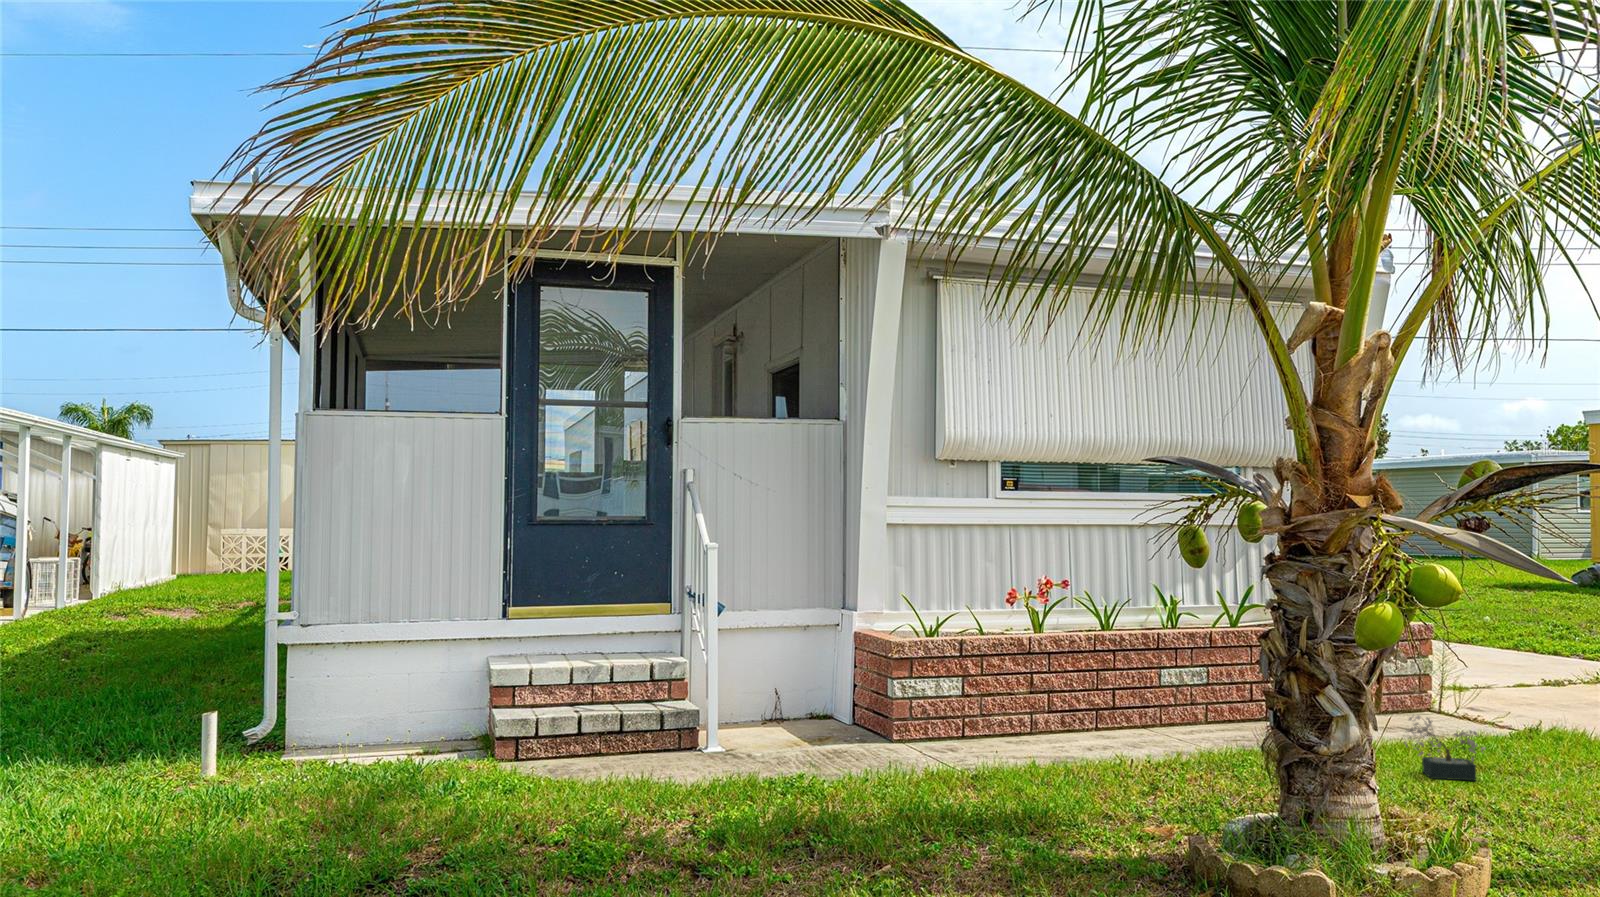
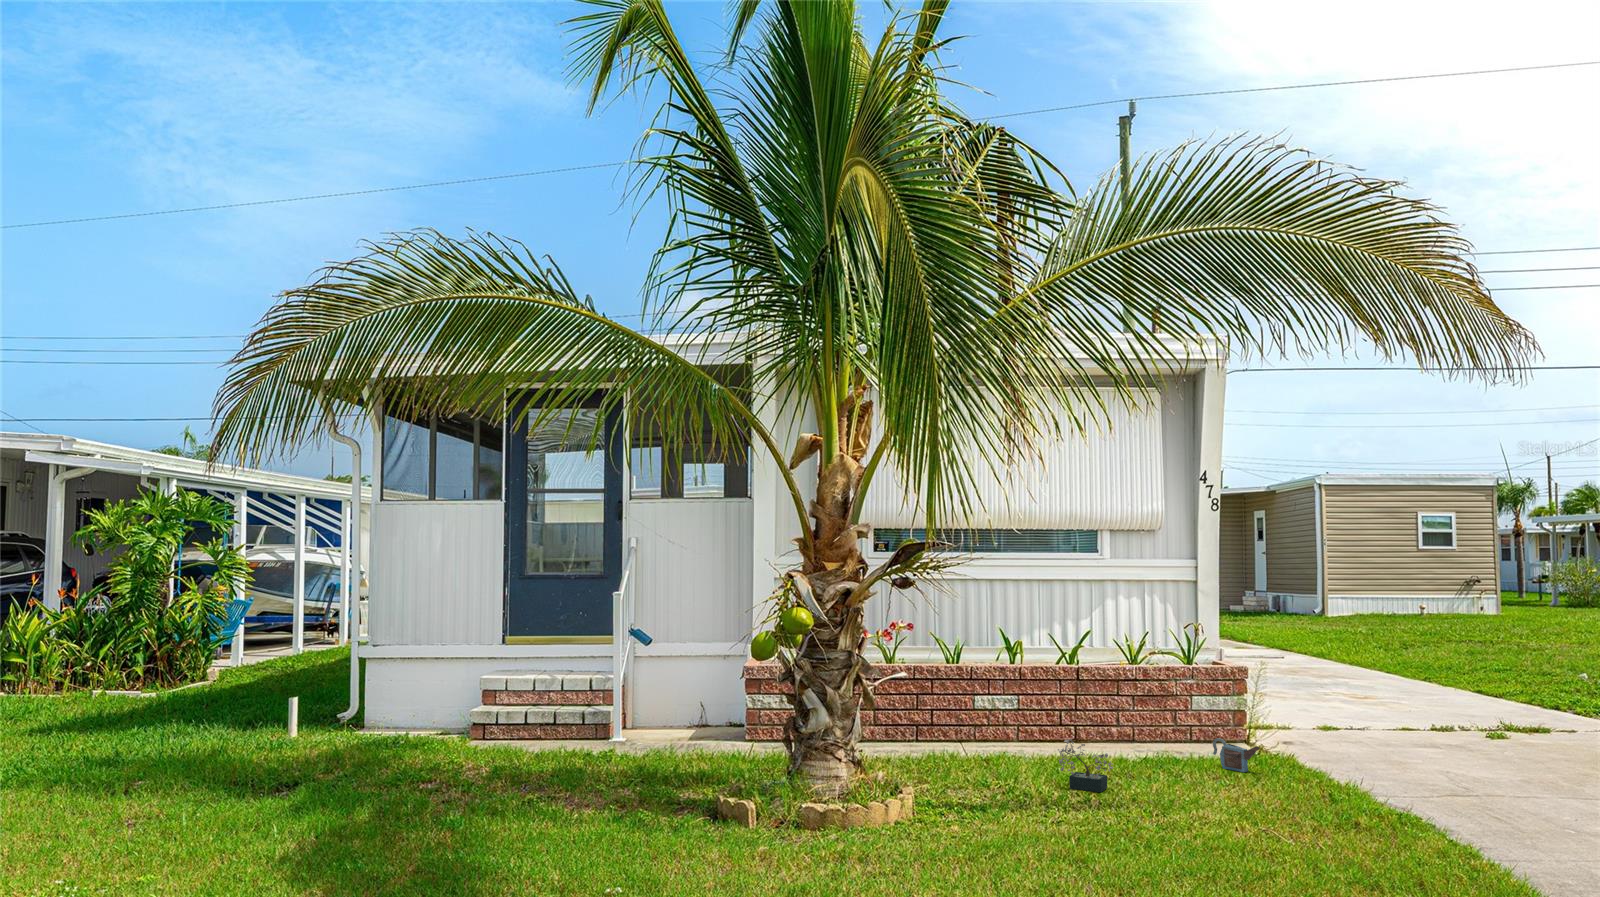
watering can: none [1487,707,1559,746] -> present [1213,738,1260,772]

